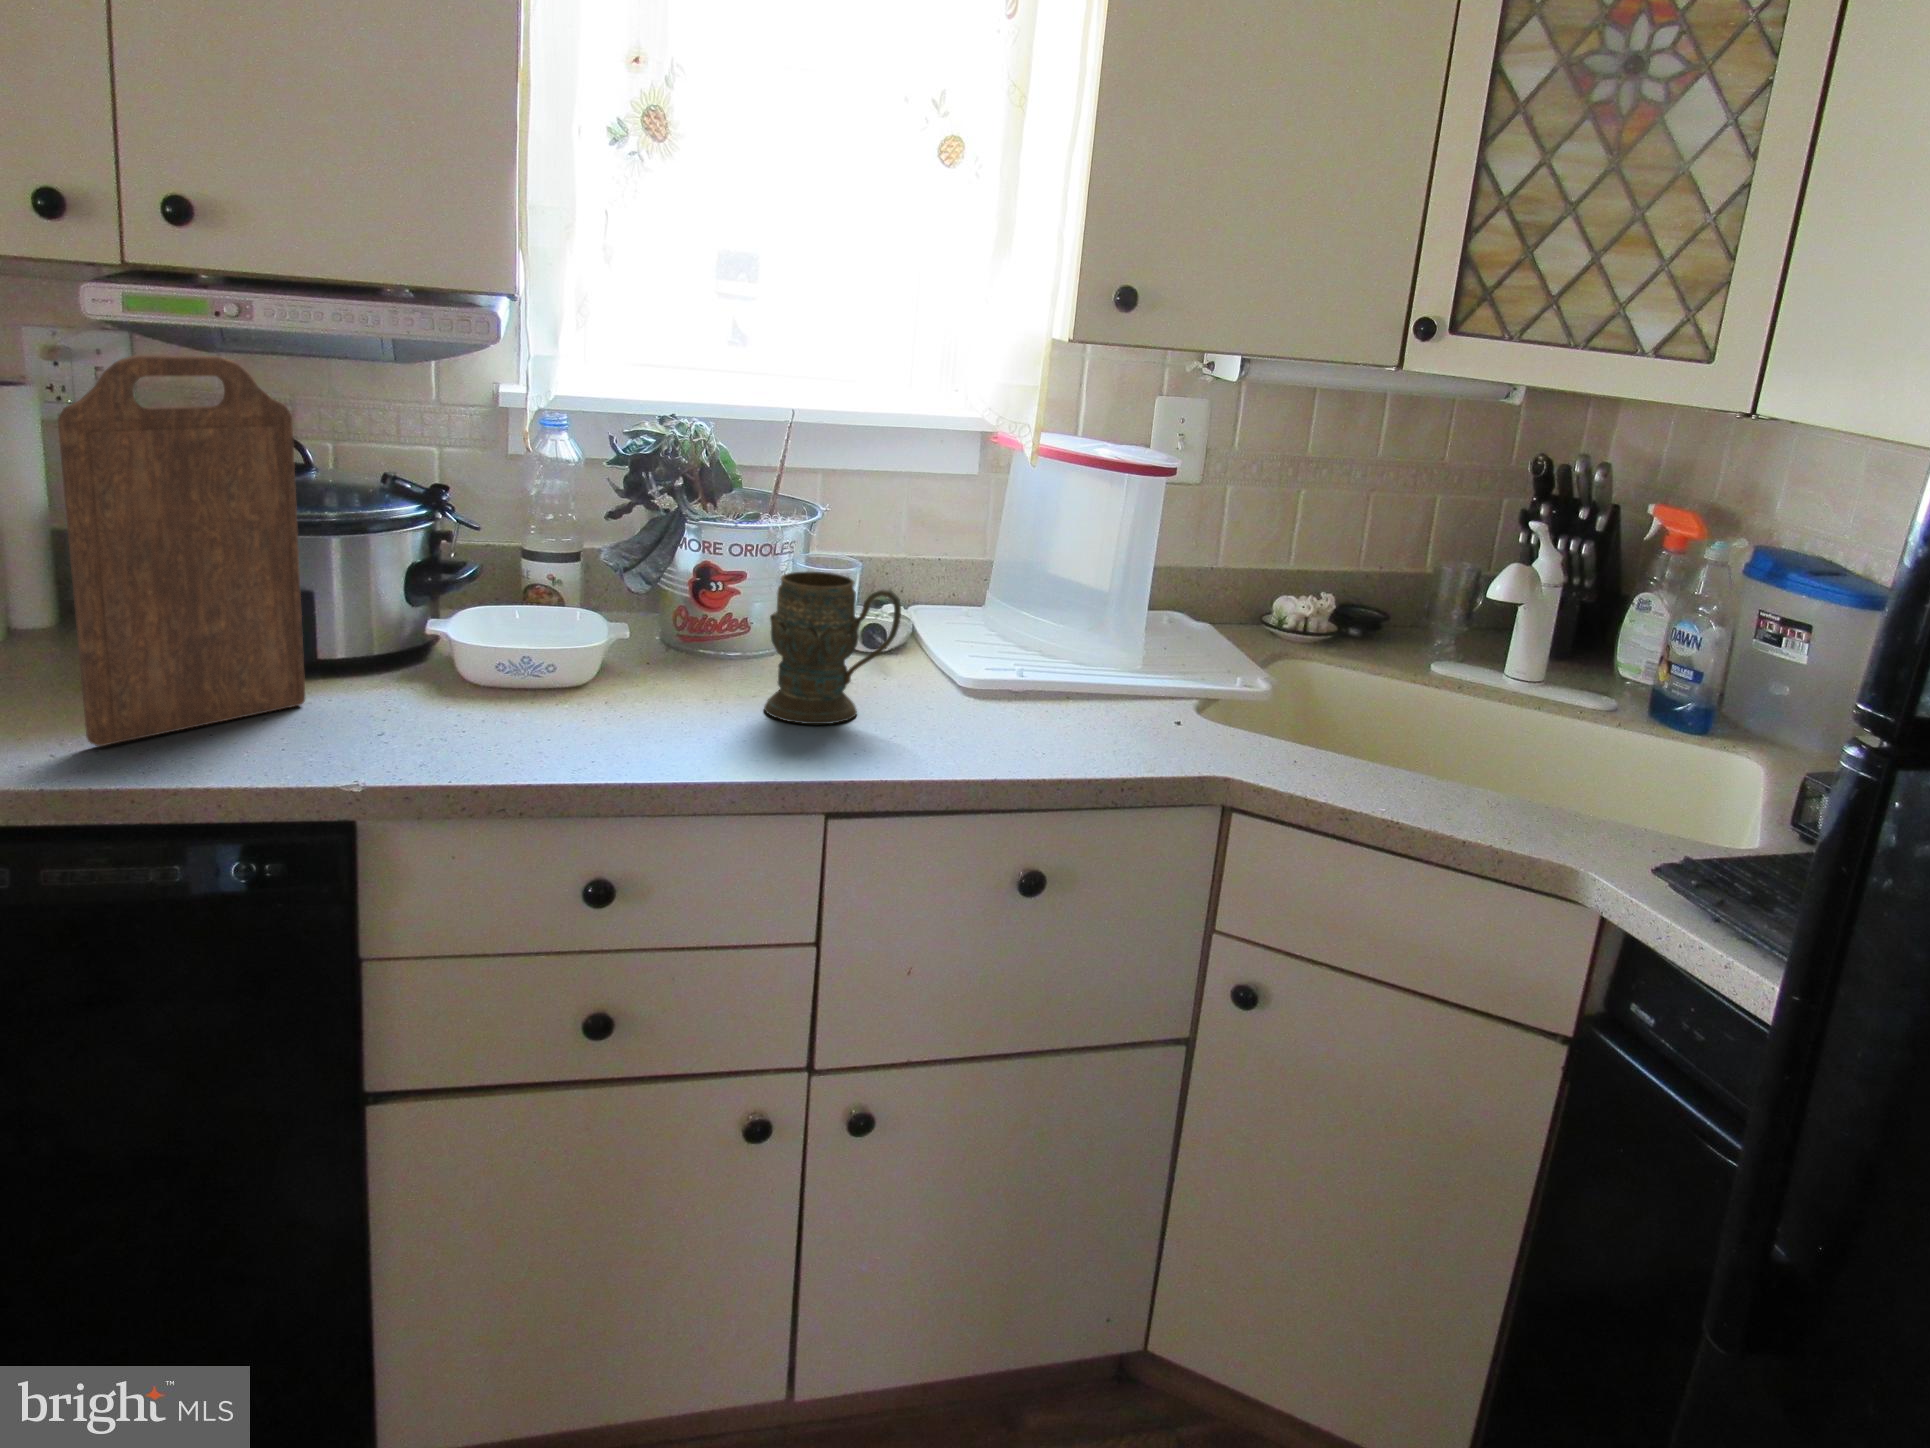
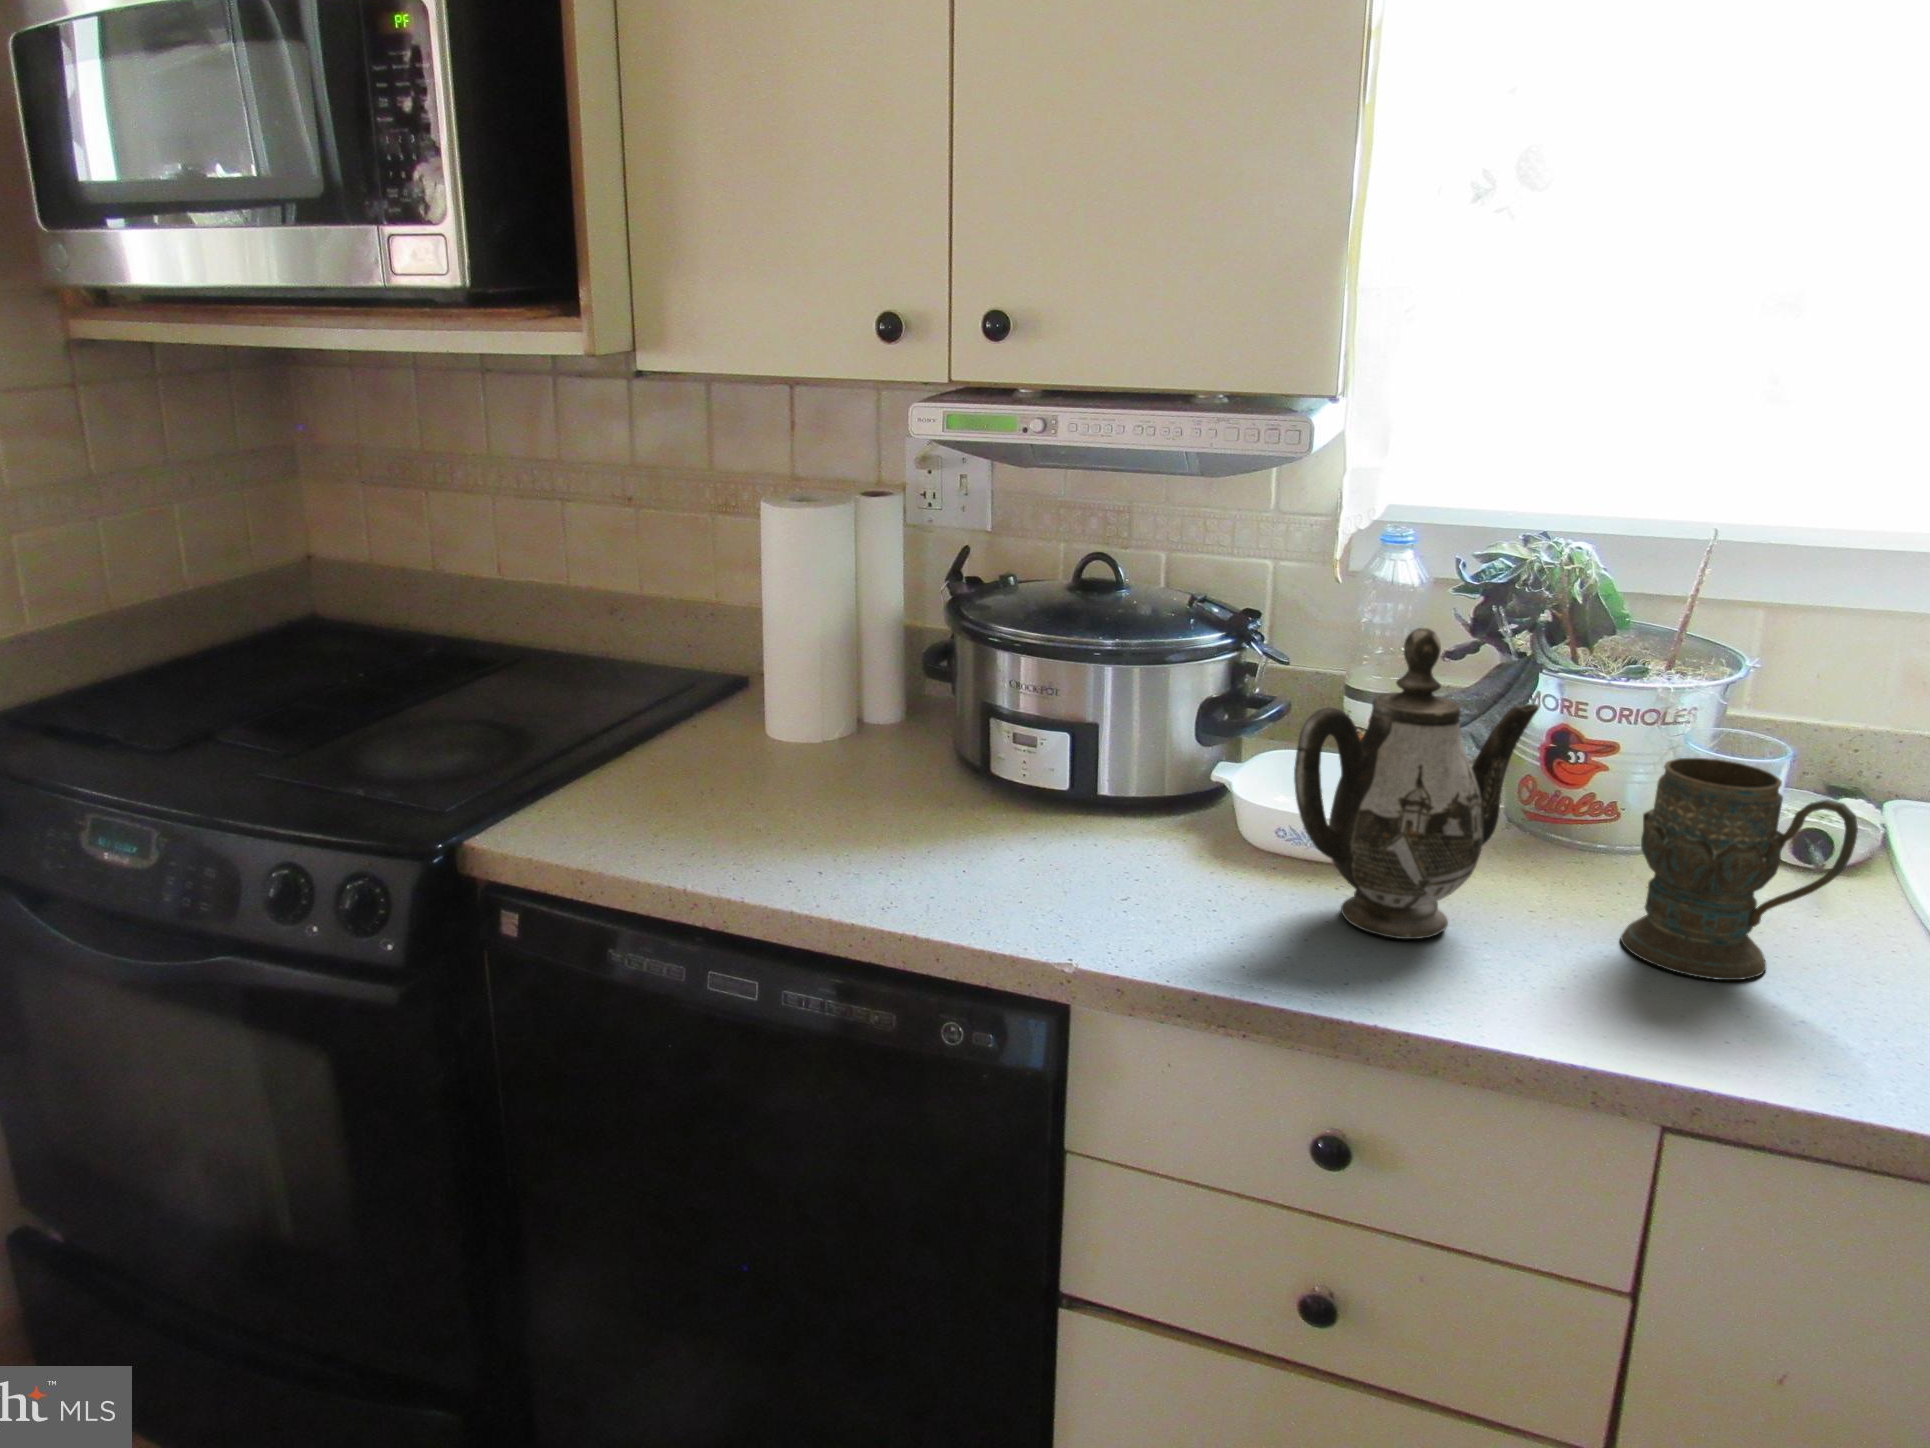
cutting board: present [58,355,305,746] -> none [870,473,1094,865]
teapot: none [511,485,692,732] -> present [1294,628,1539,939]

